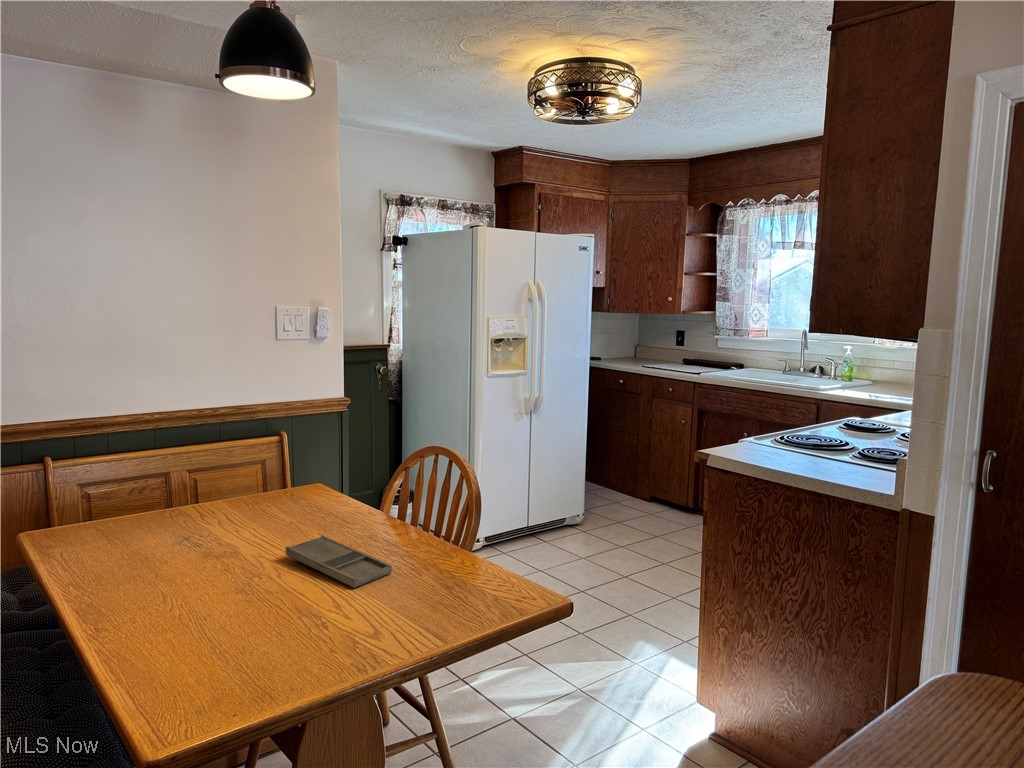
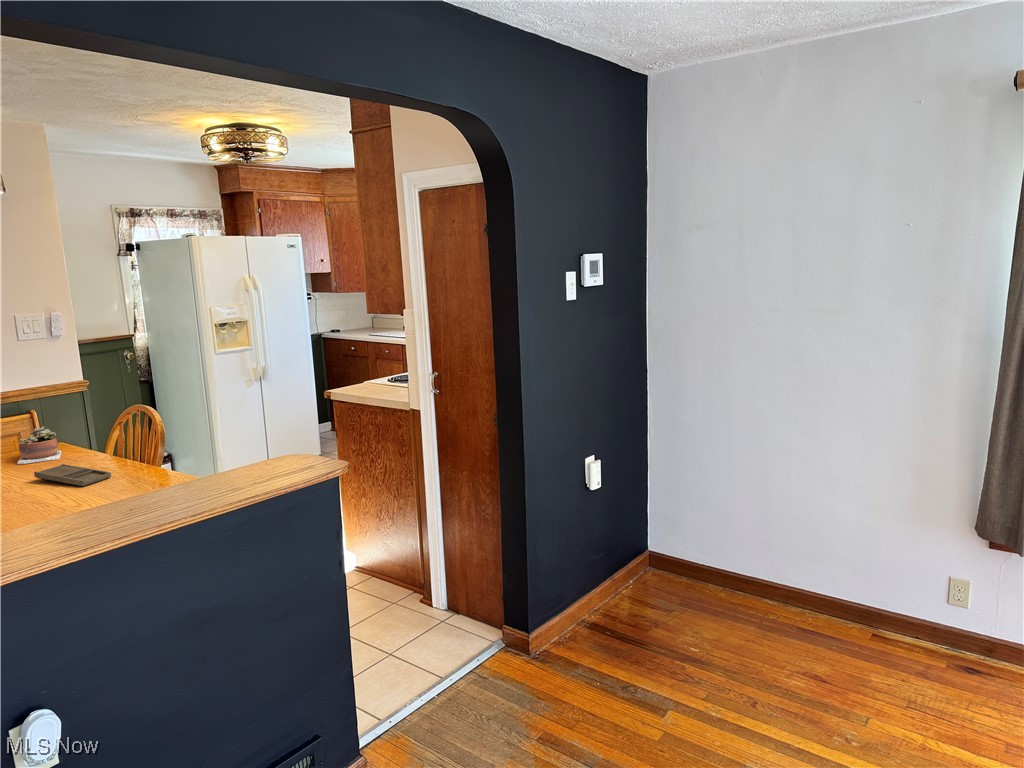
succulent plant: none [262,466,315,519] -> present [18,426,61,464]

